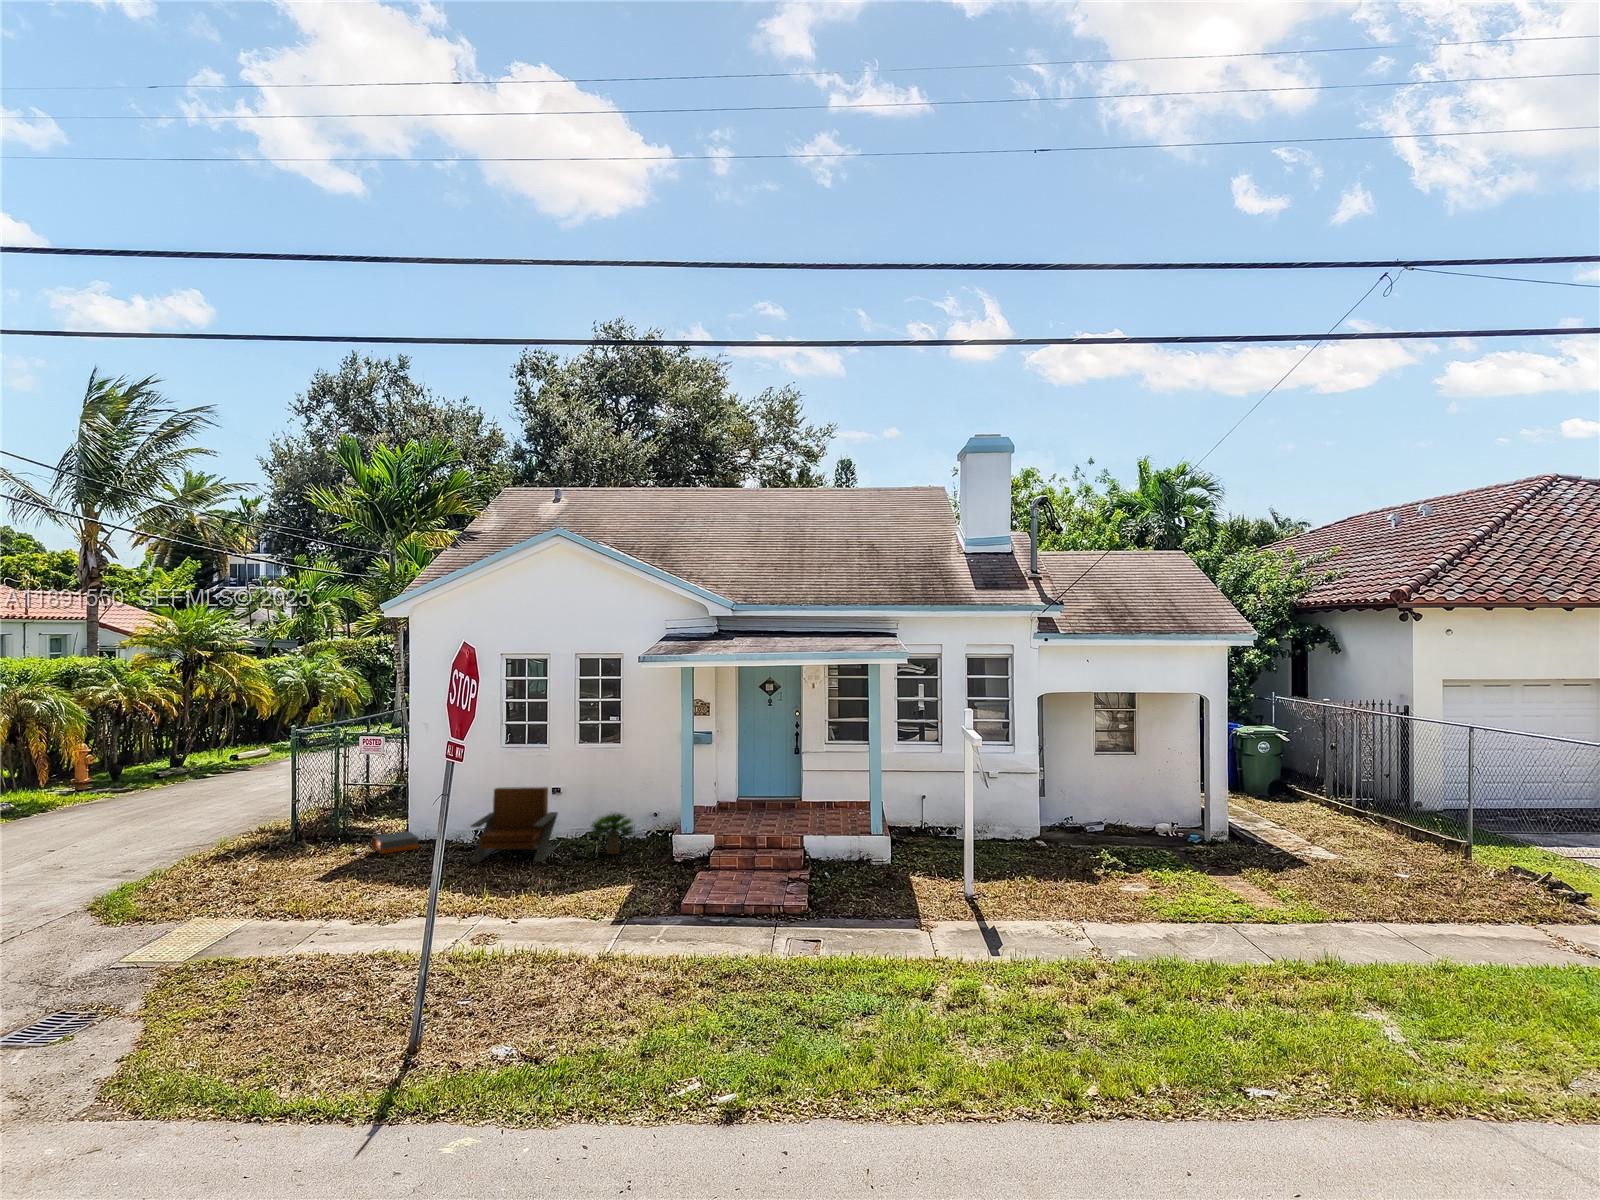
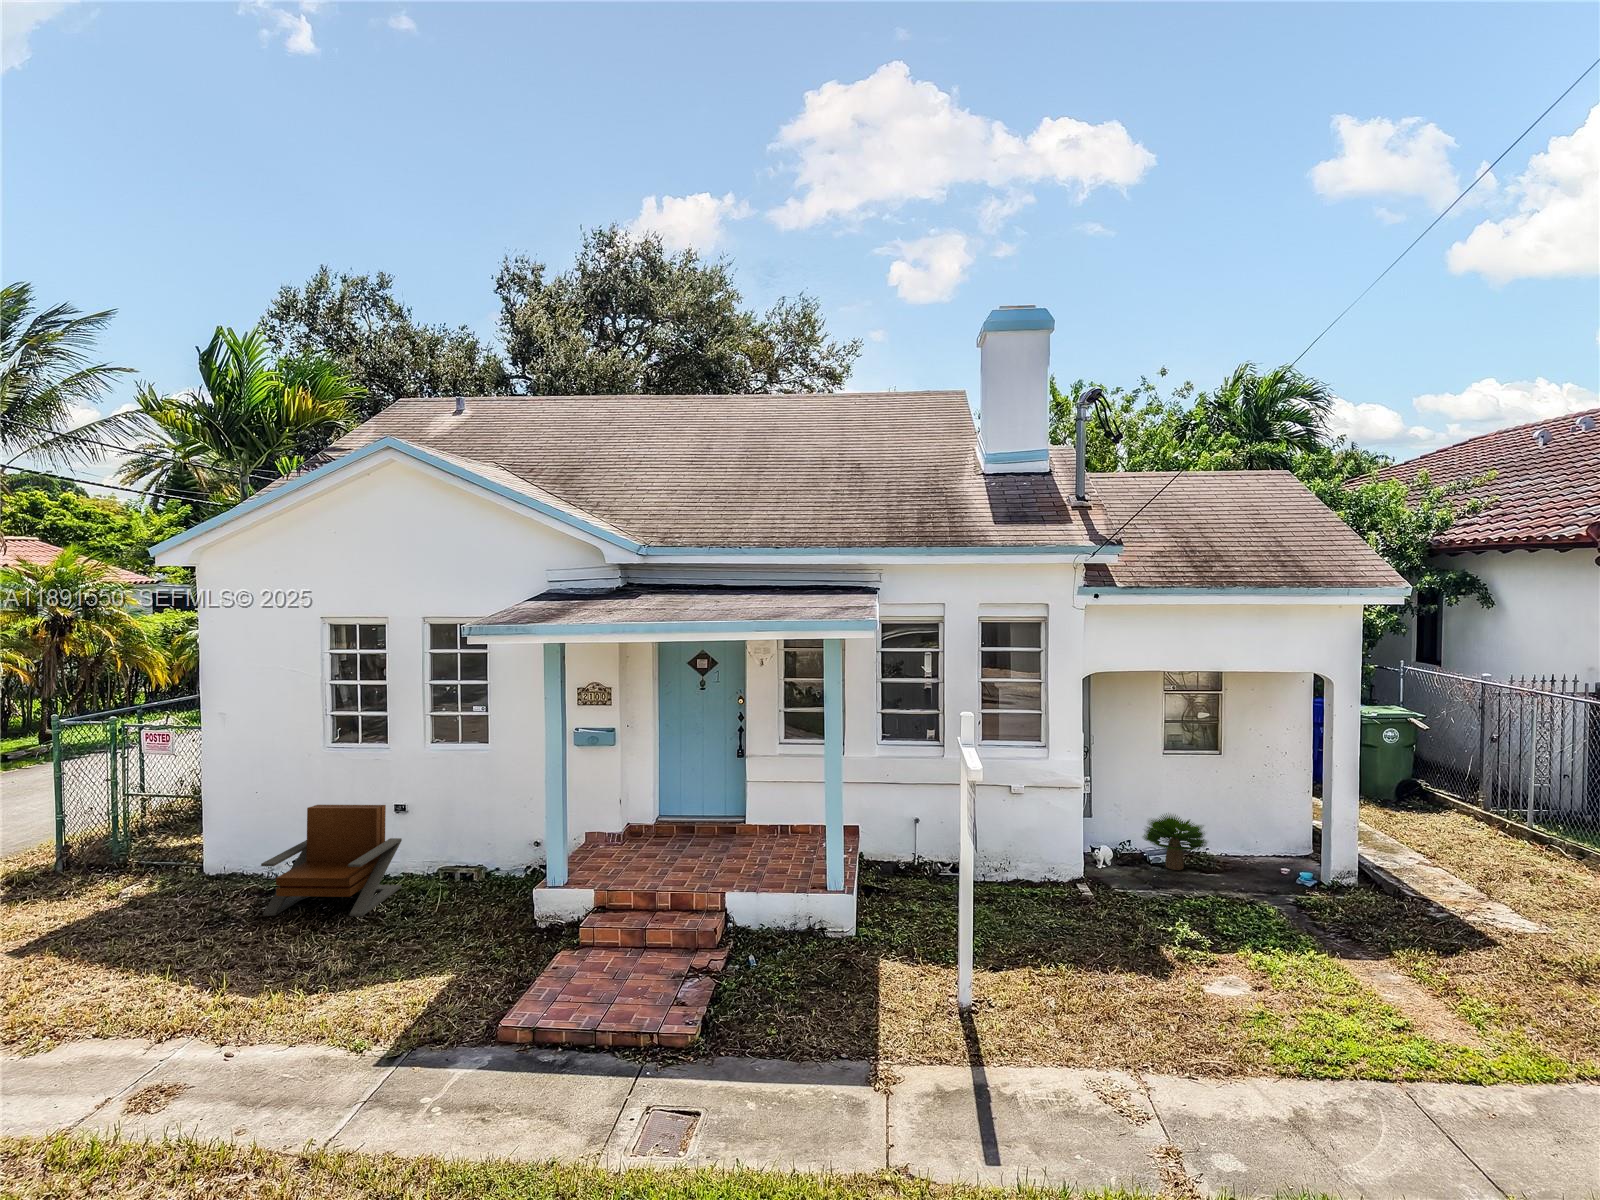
potted plant: present [591,813,635,854] -> present [1143,813,1207,870]
storage box: present [372,831,419,854] -> none [154,859,215,896]

